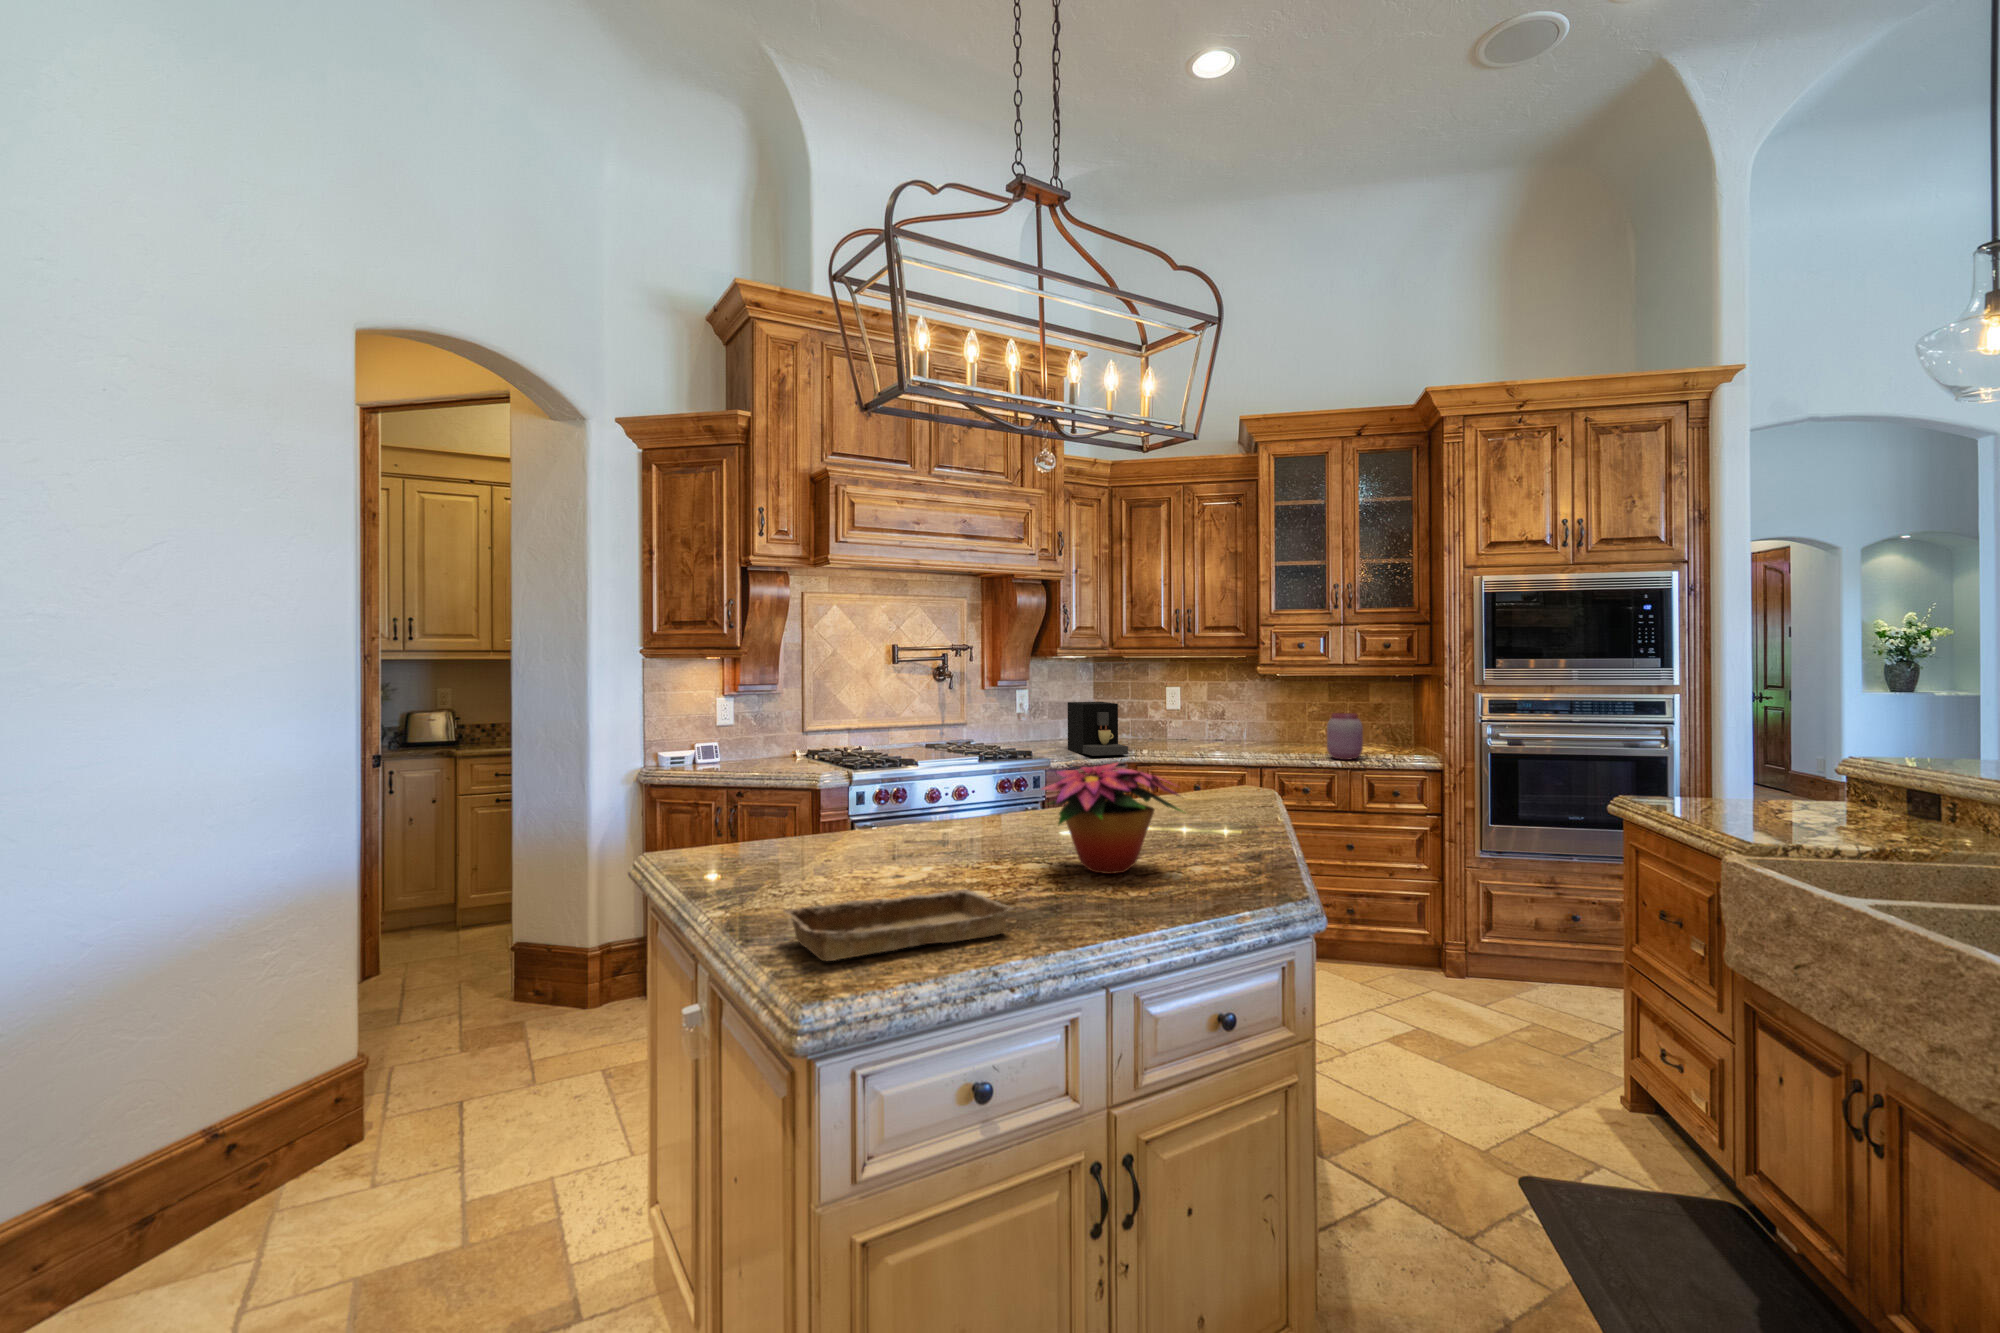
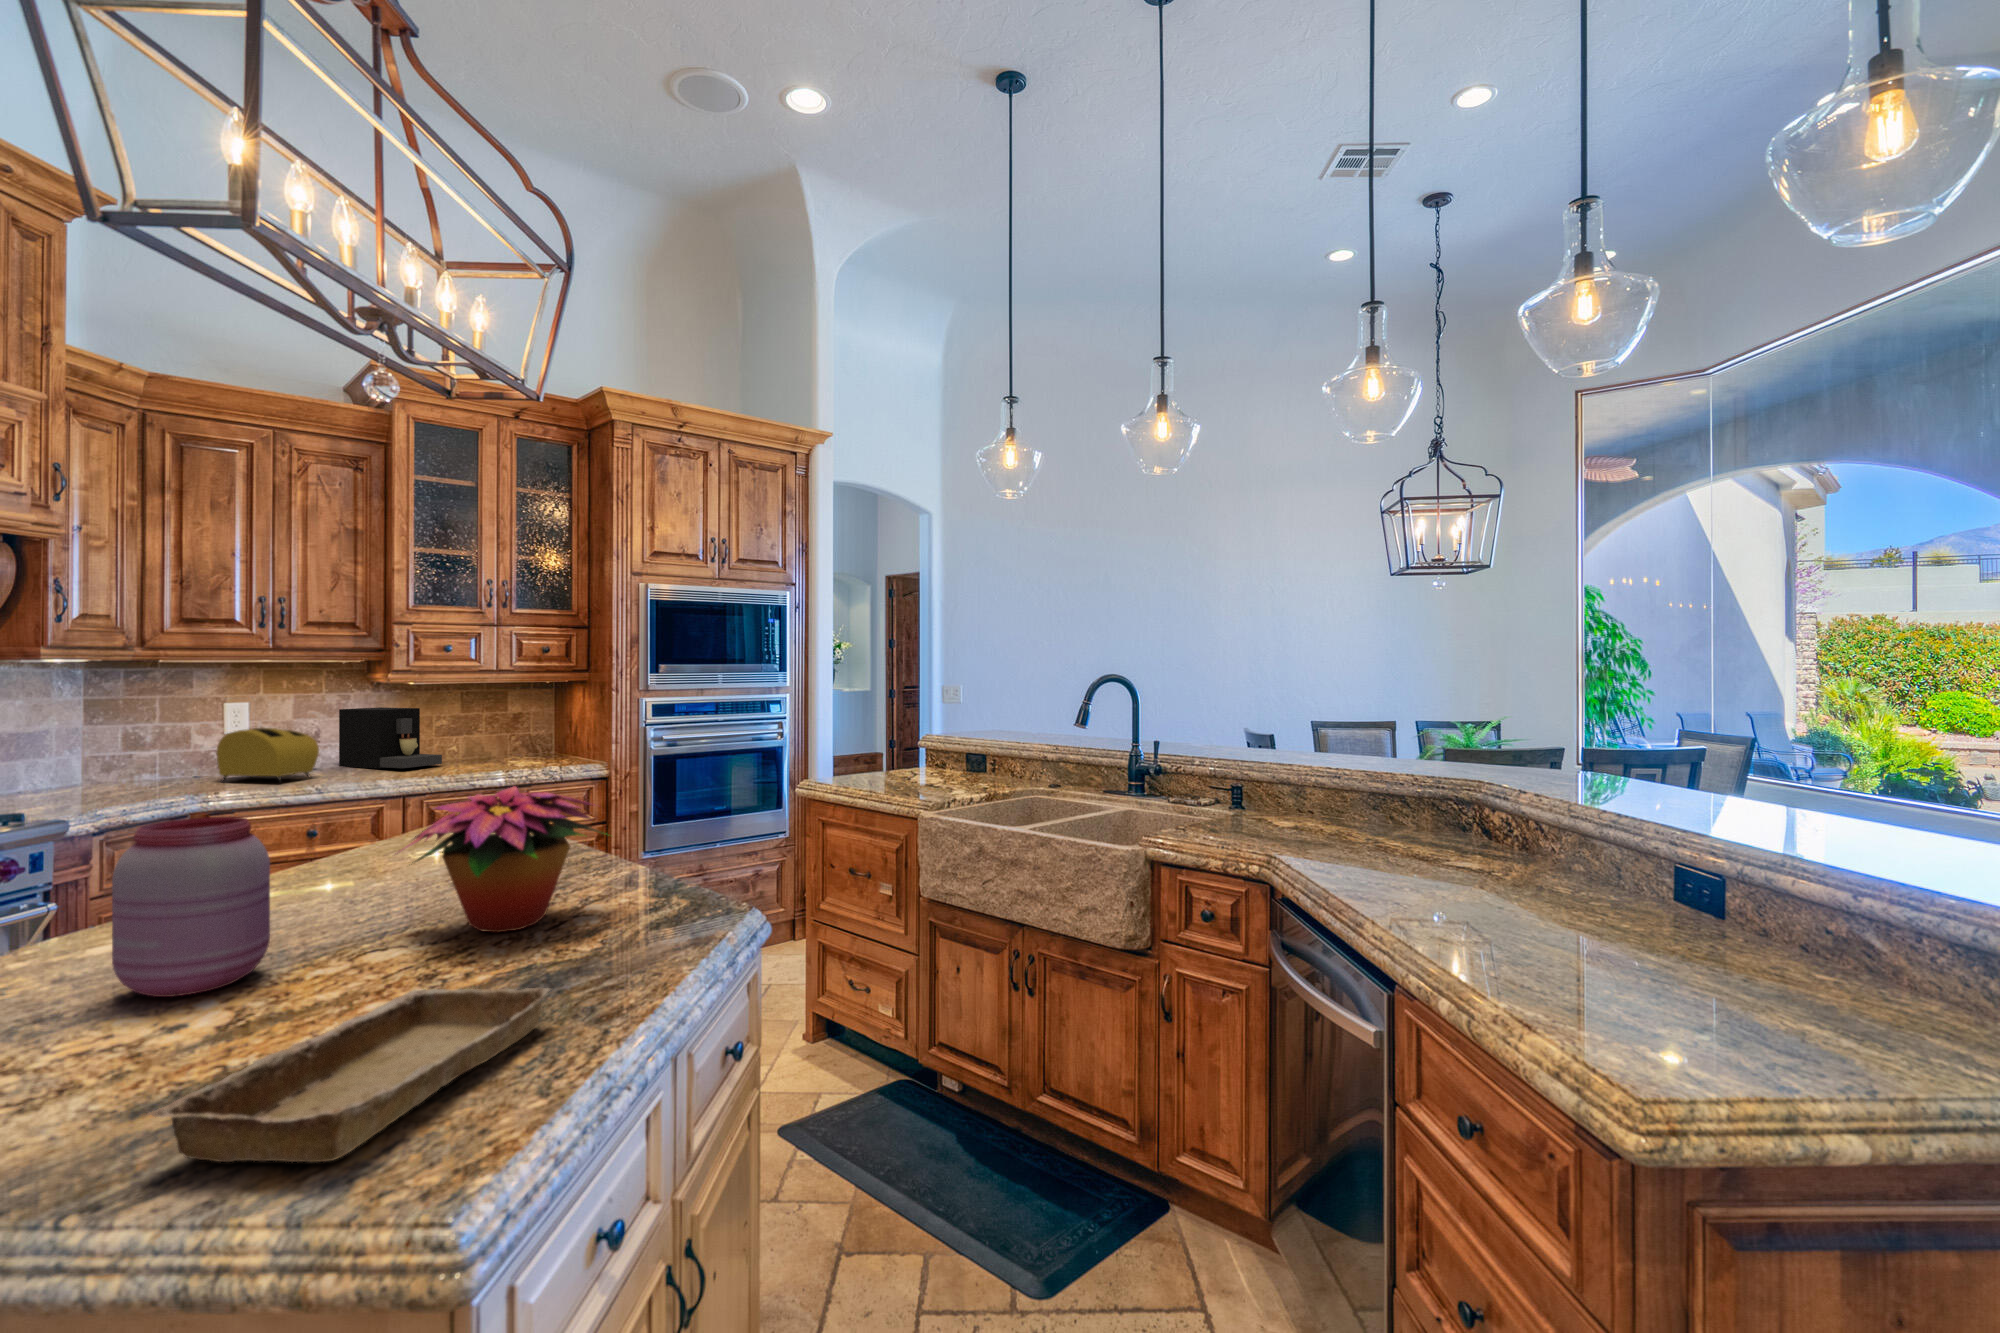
coffee maker: present [1068,702,1128,756] -> present [339,707,442,769]
toaster: none [1149,708,1208,751] -> present [217,728,319,781]
jar: present [1327,713,1363,760] -> present [112,817,270,997]

